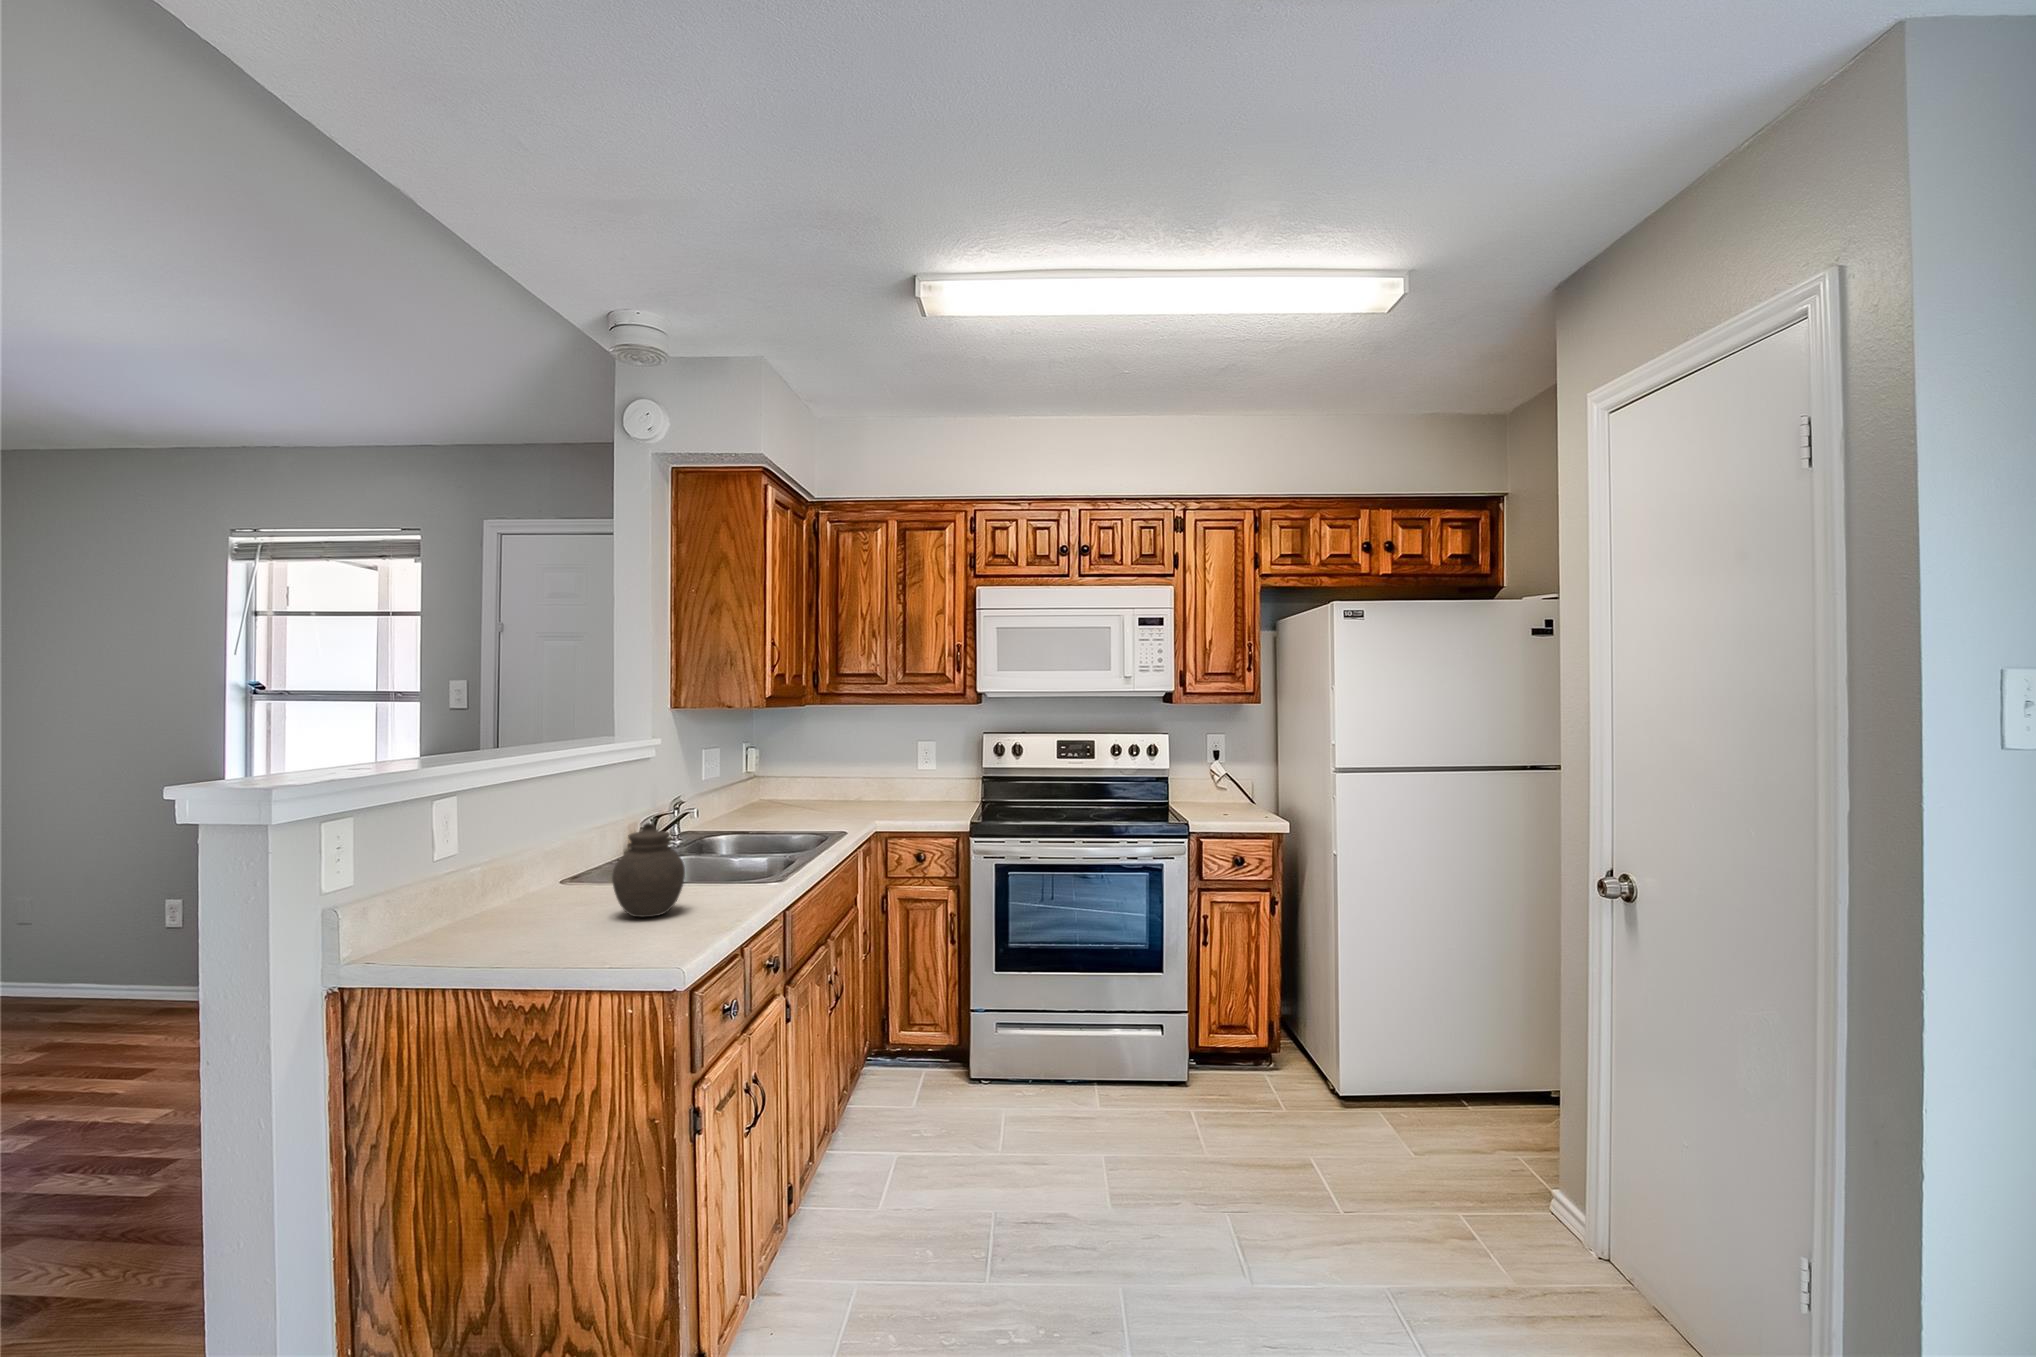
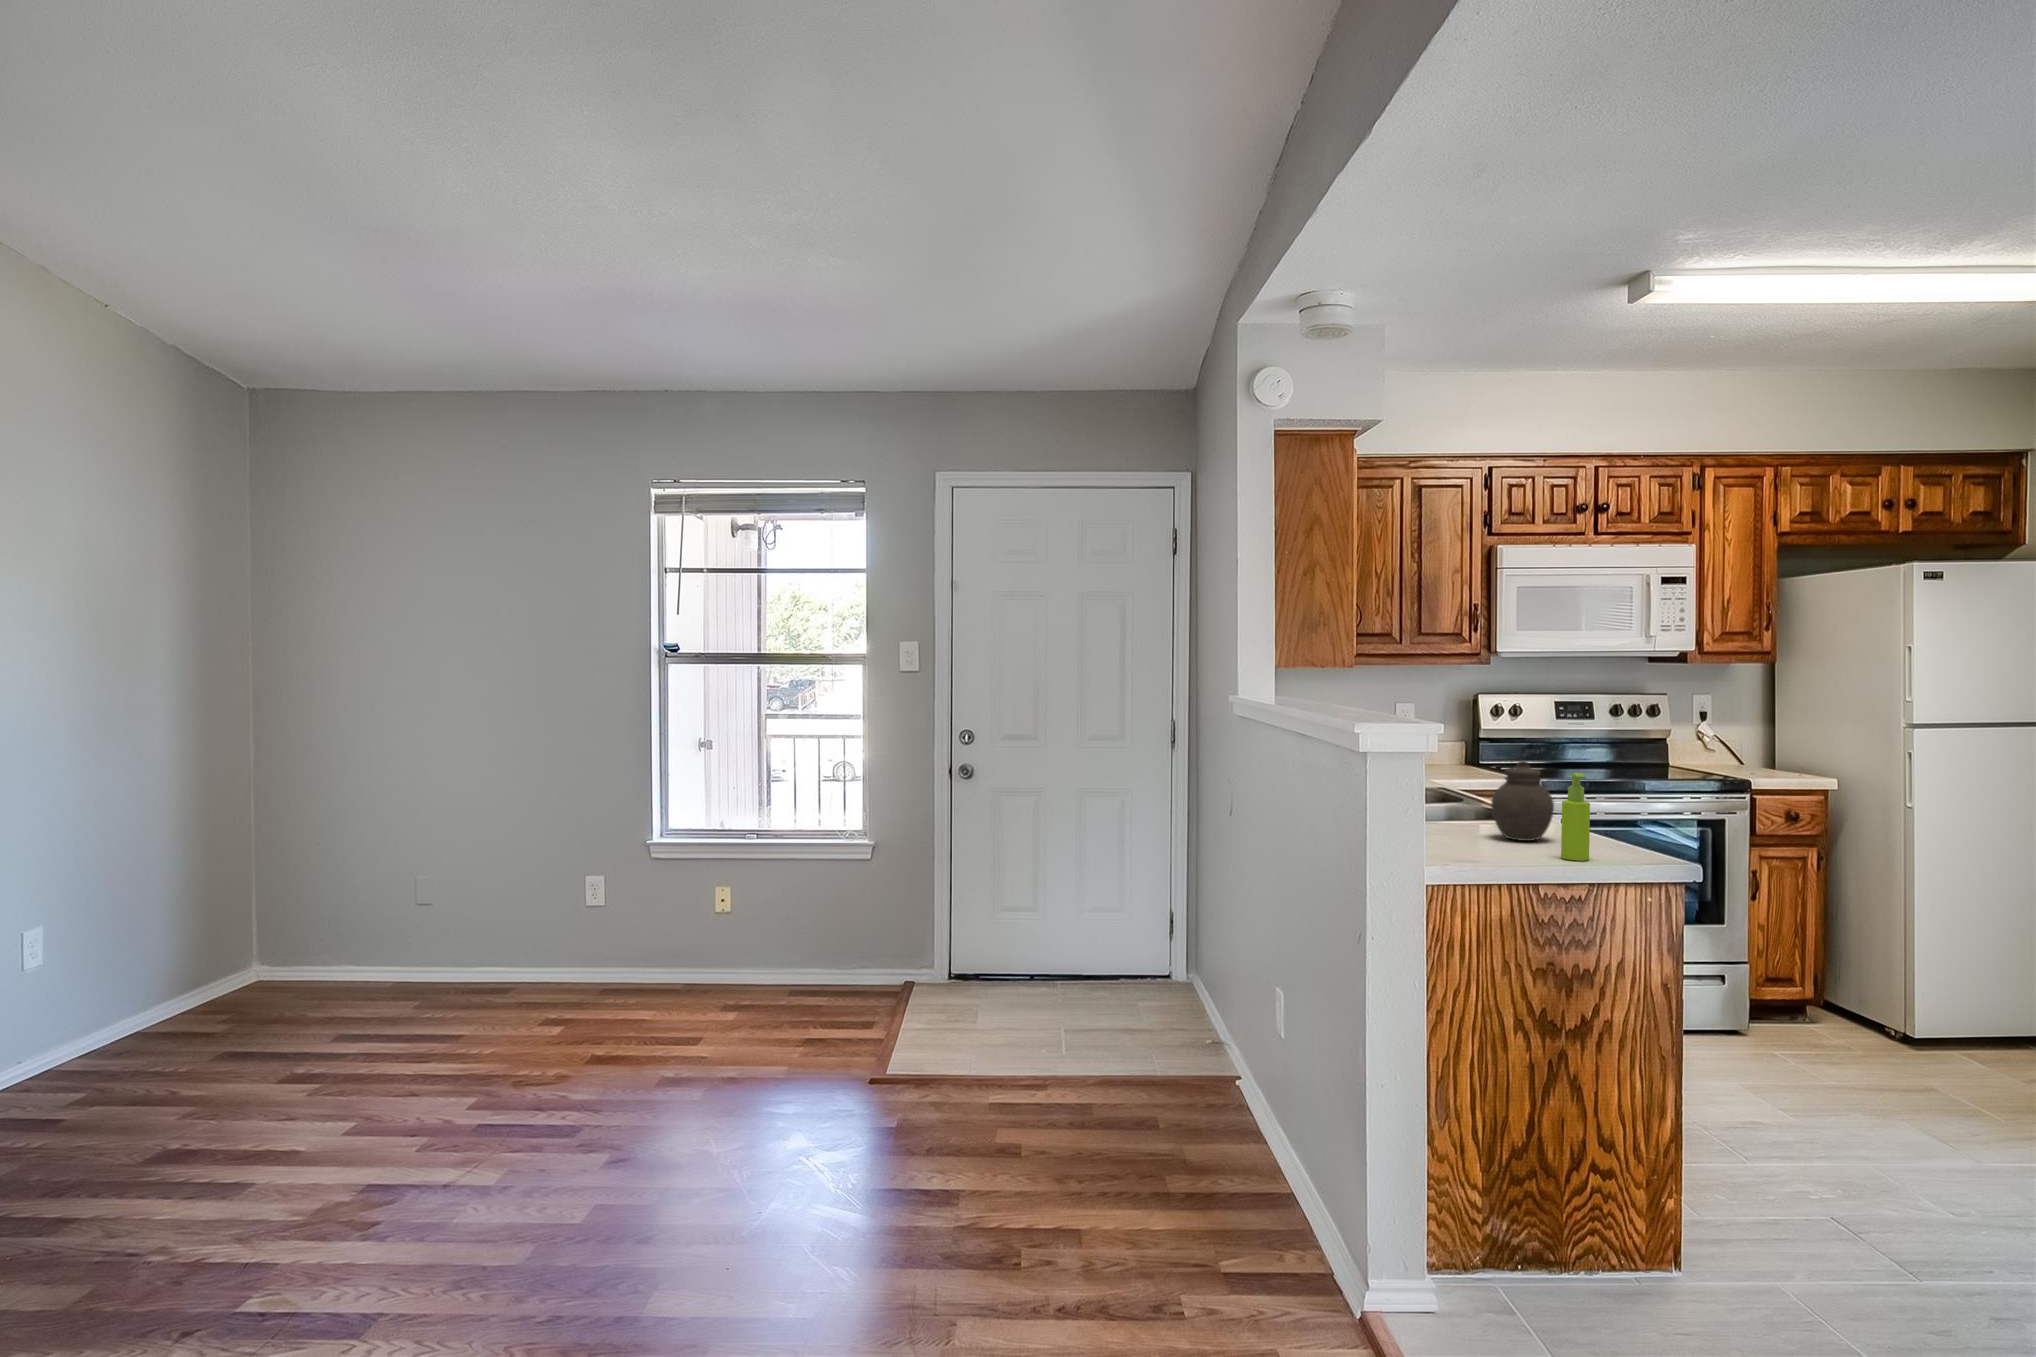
soap dispenser: none [569,845,604,955] -> present [1561,773,1590,861]

